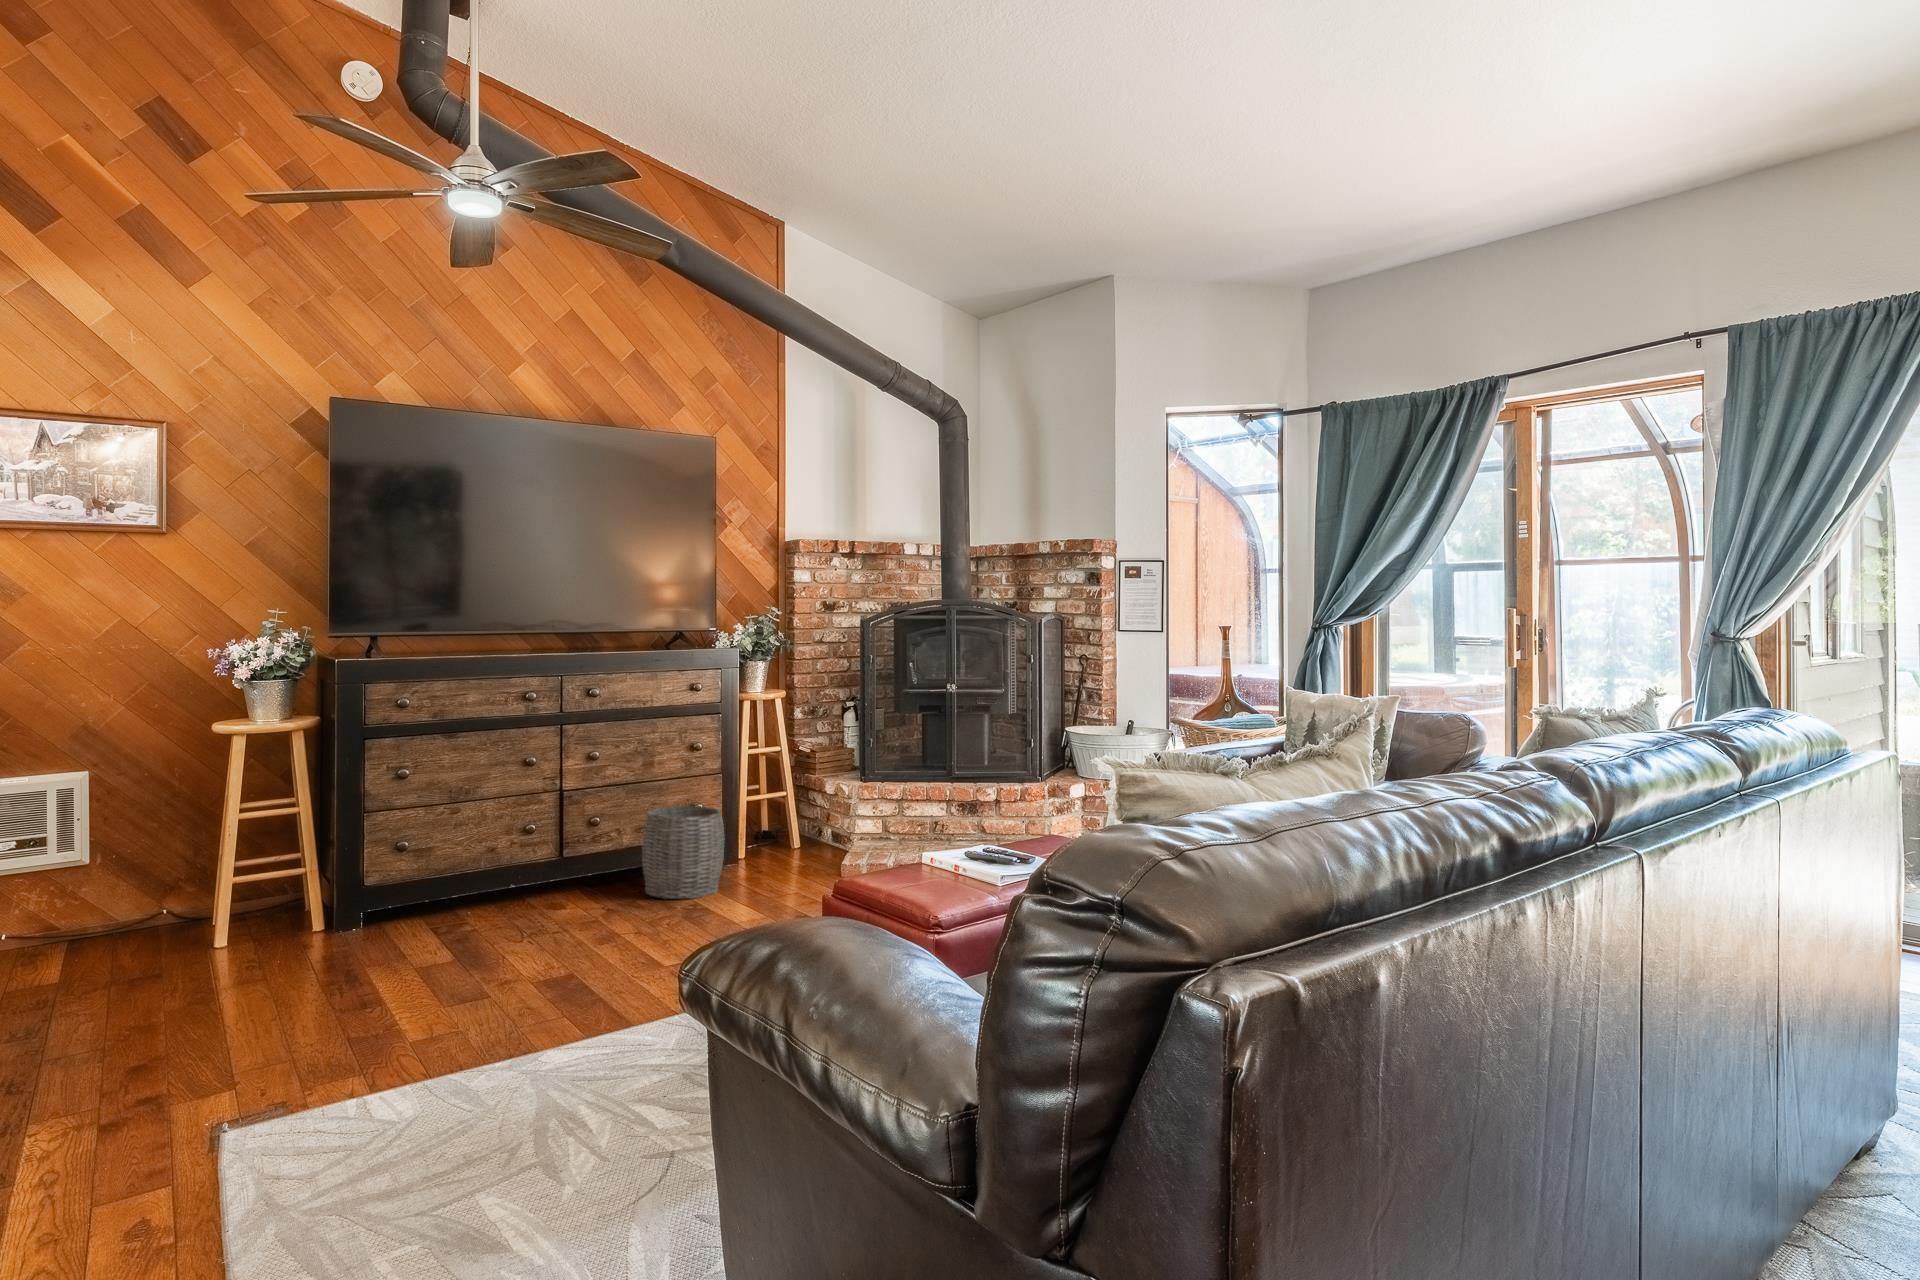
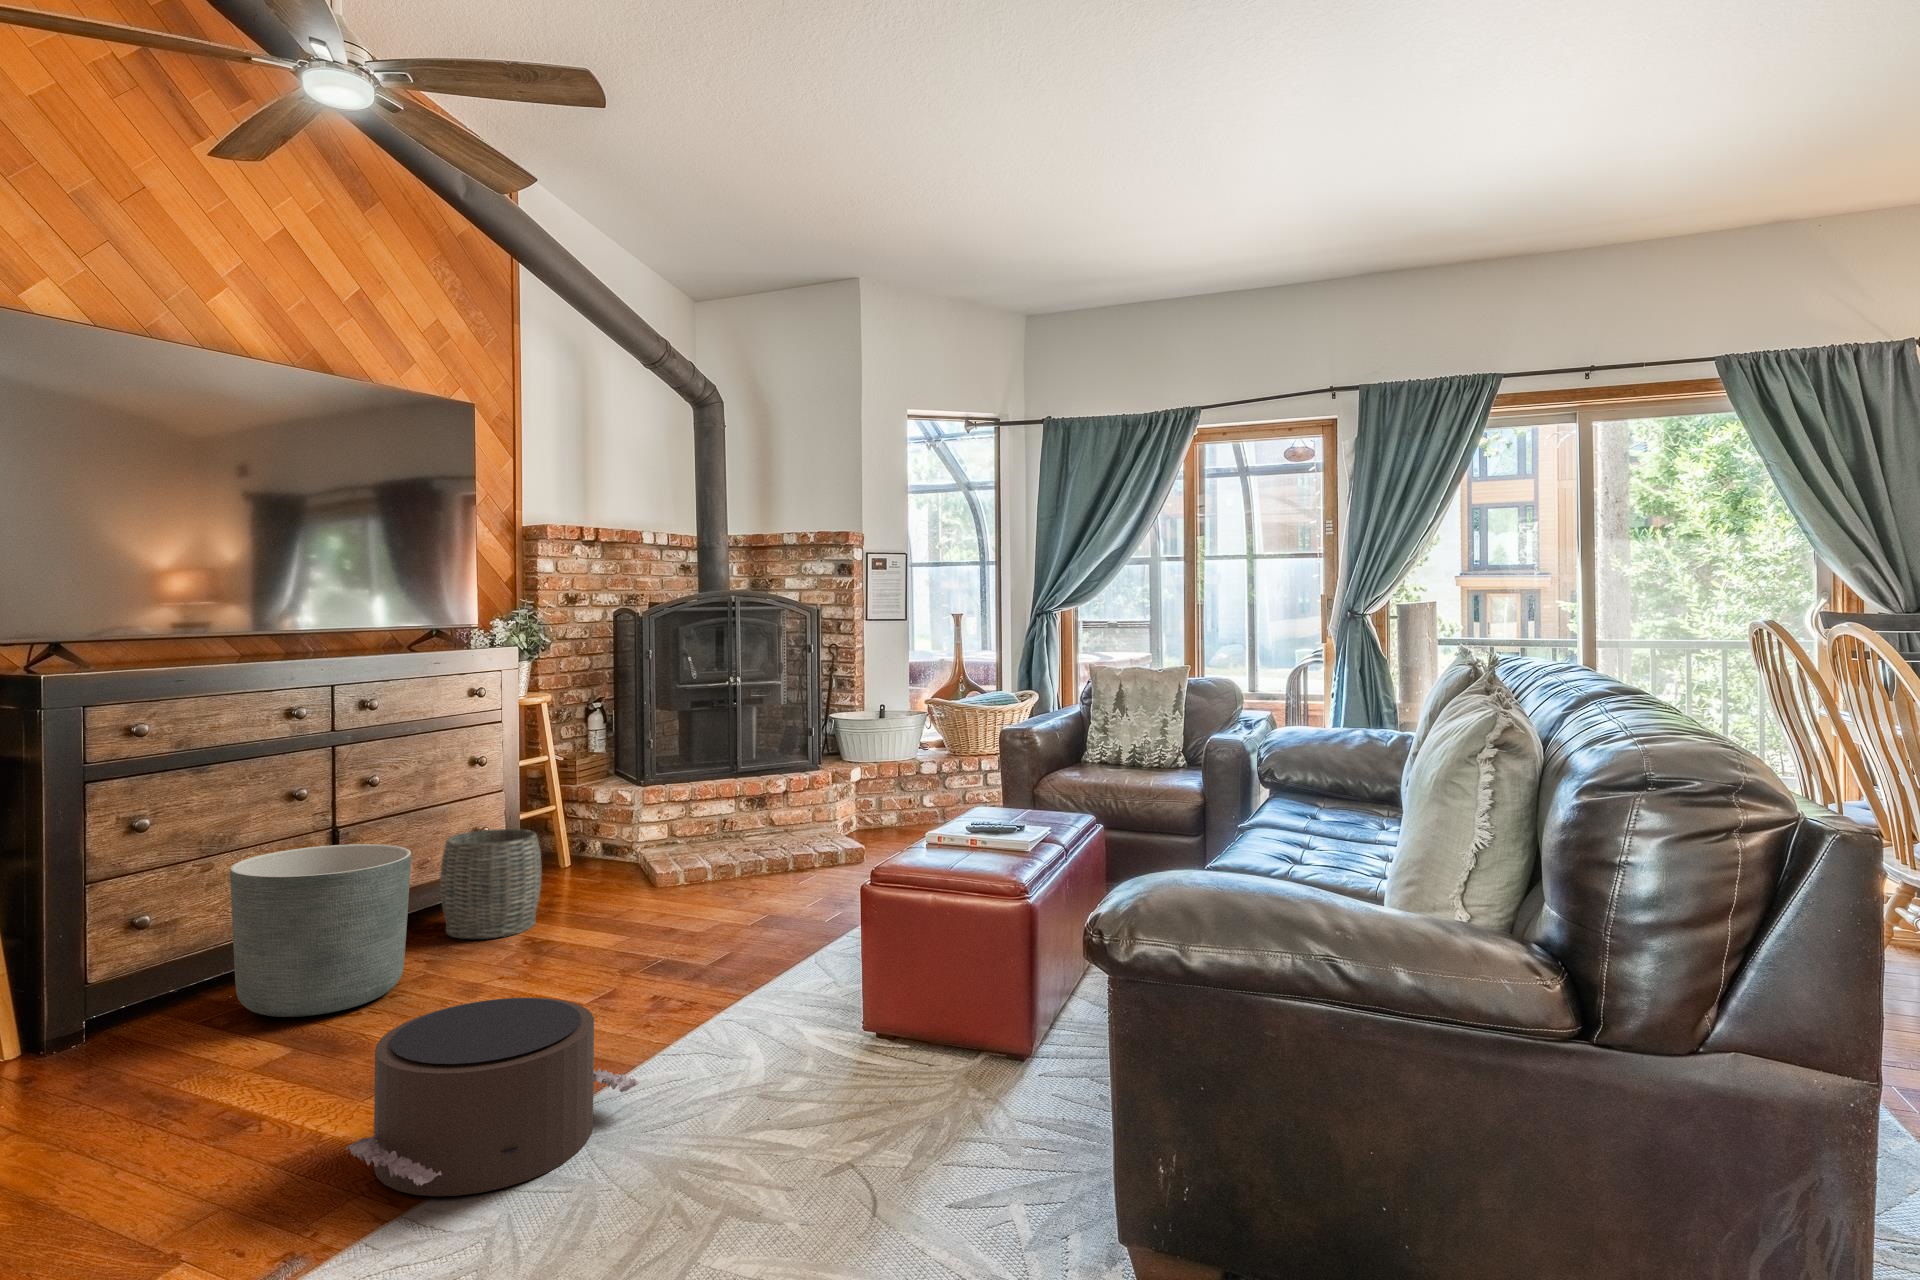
planter: none [453,804,585,935] -> present [230,844,411,1017]
pouf: none [362,938,592,1084] -> present [346,997,640,1196]

